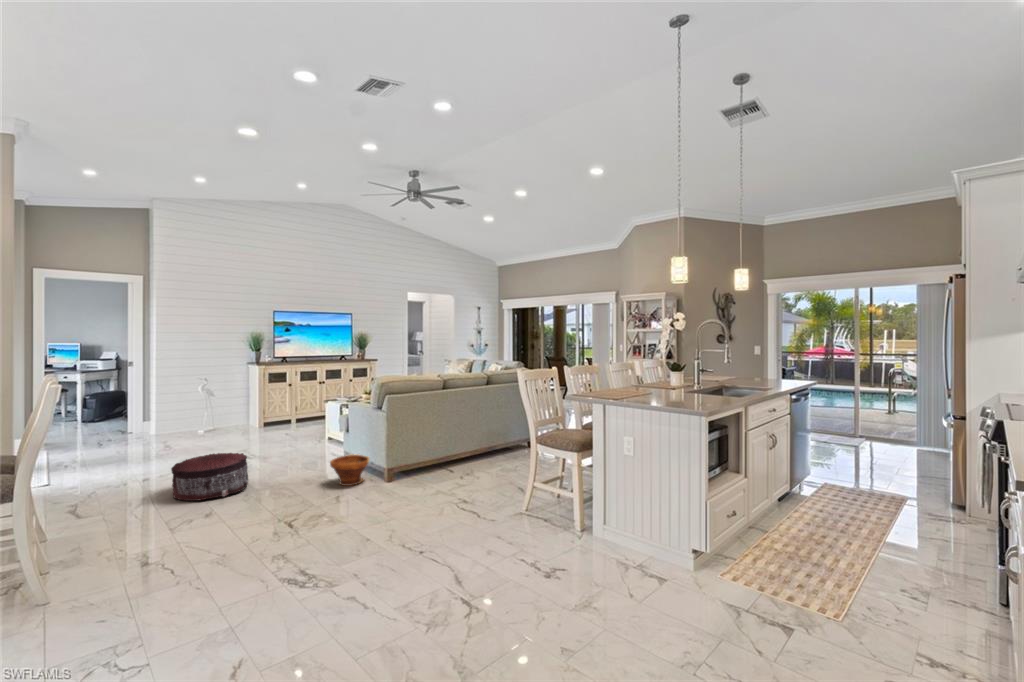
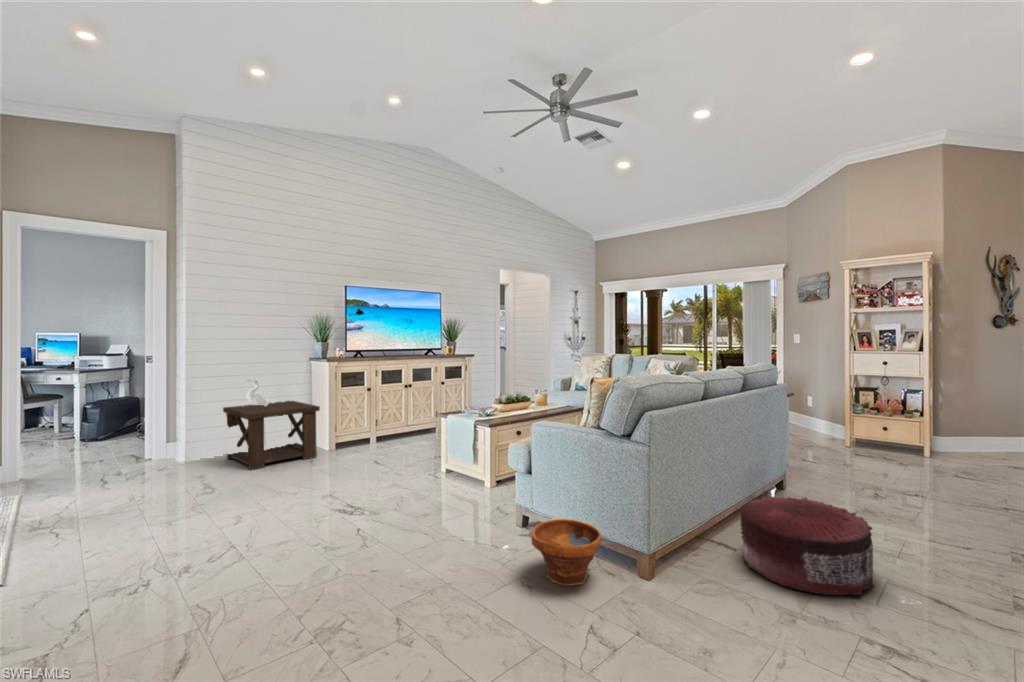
side table: none [183,393,251,439] -> present [223,401,320,470]
pouf: present [171,453,248,501] -> present [741,497,875,595]

